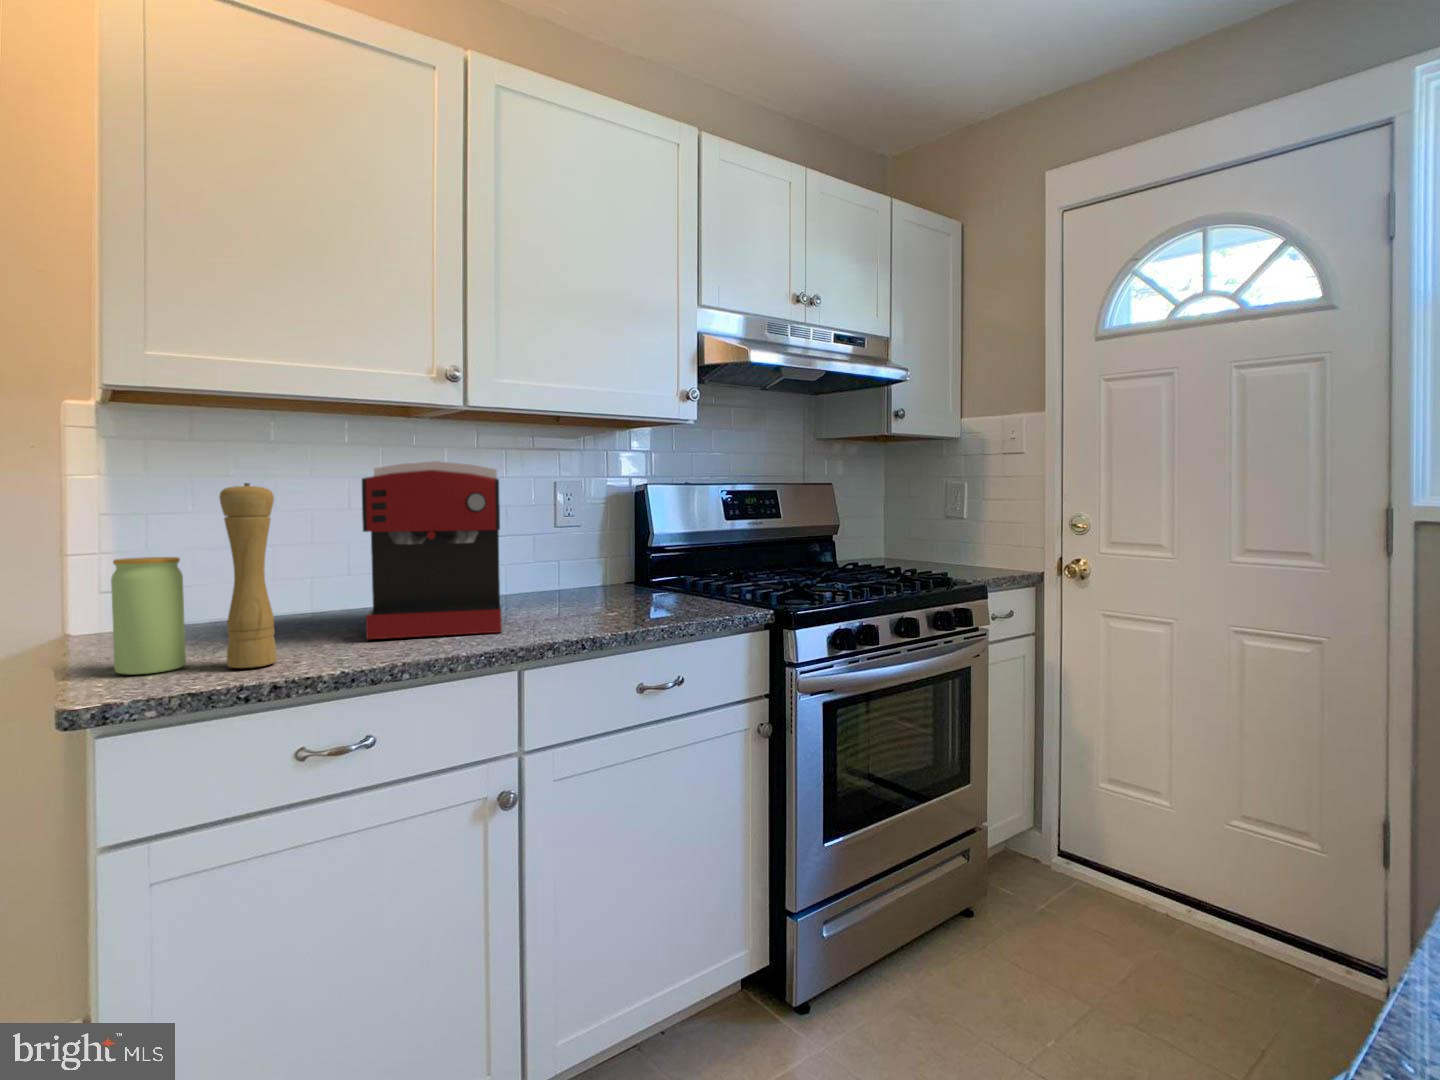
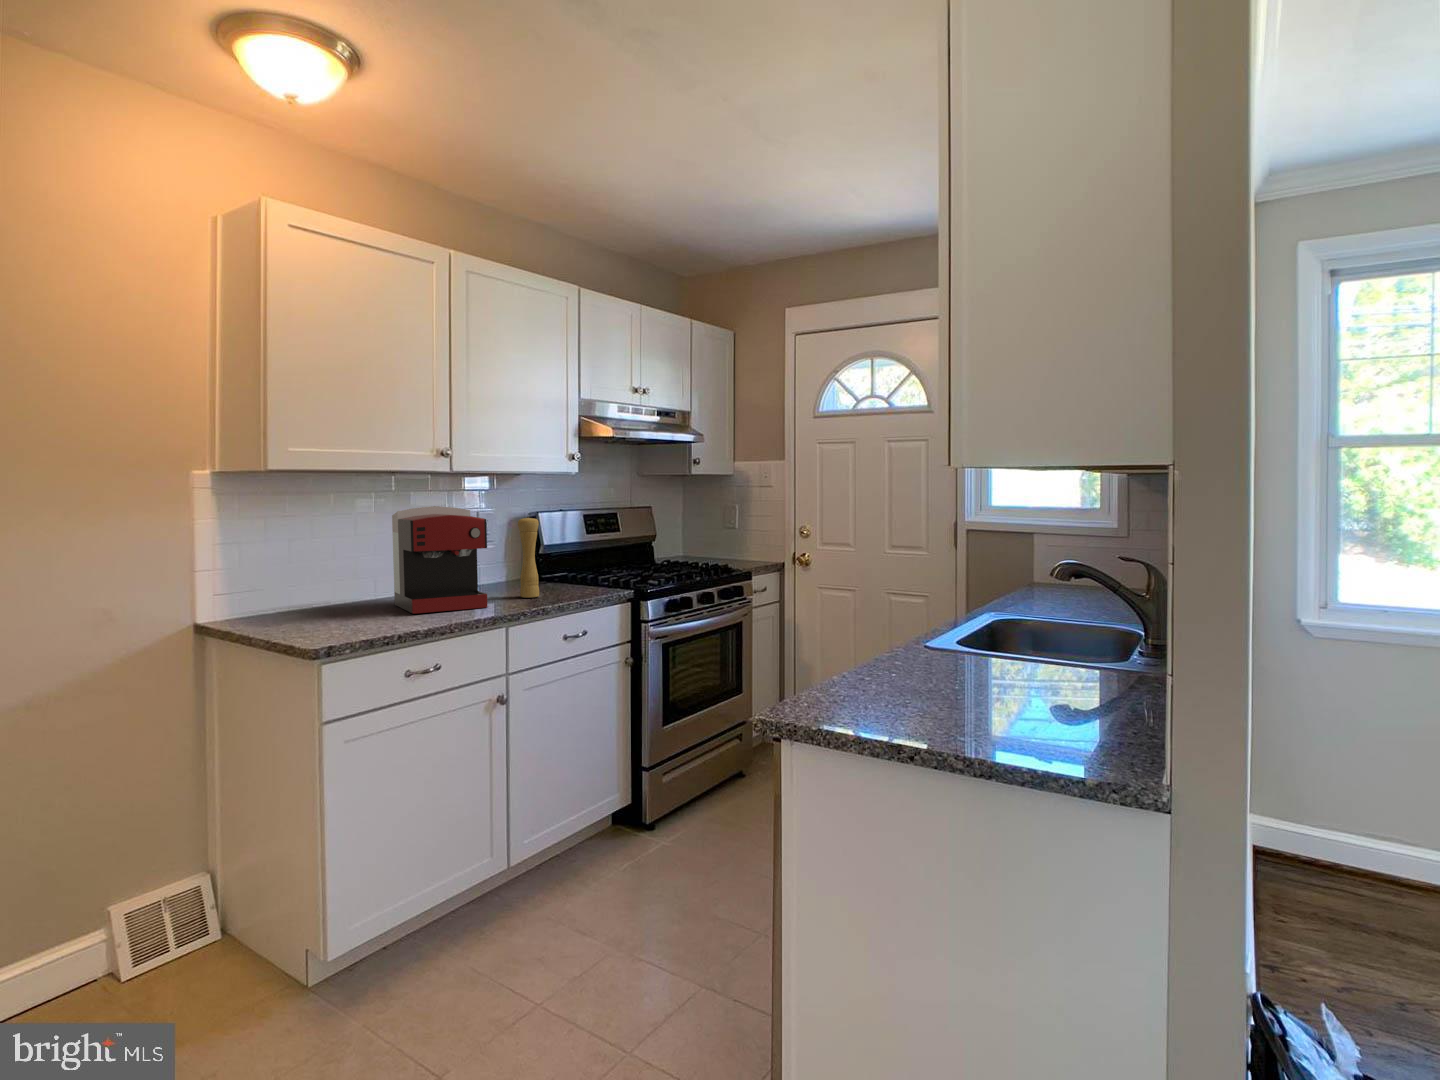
pepper mill: present [220,483,277,668] -> present [518,517,539,598]
jar: present [111,557,186,675] -> none [293,569,331,634]

